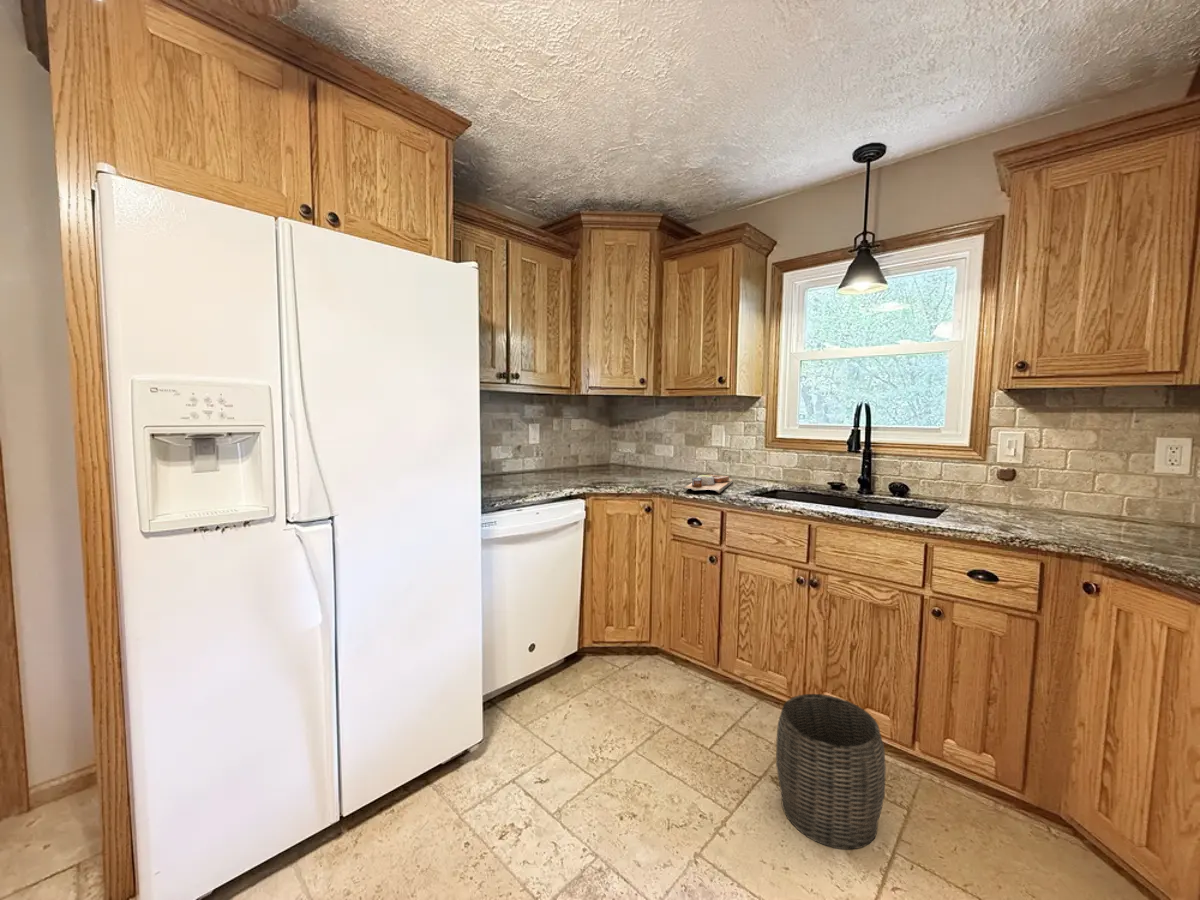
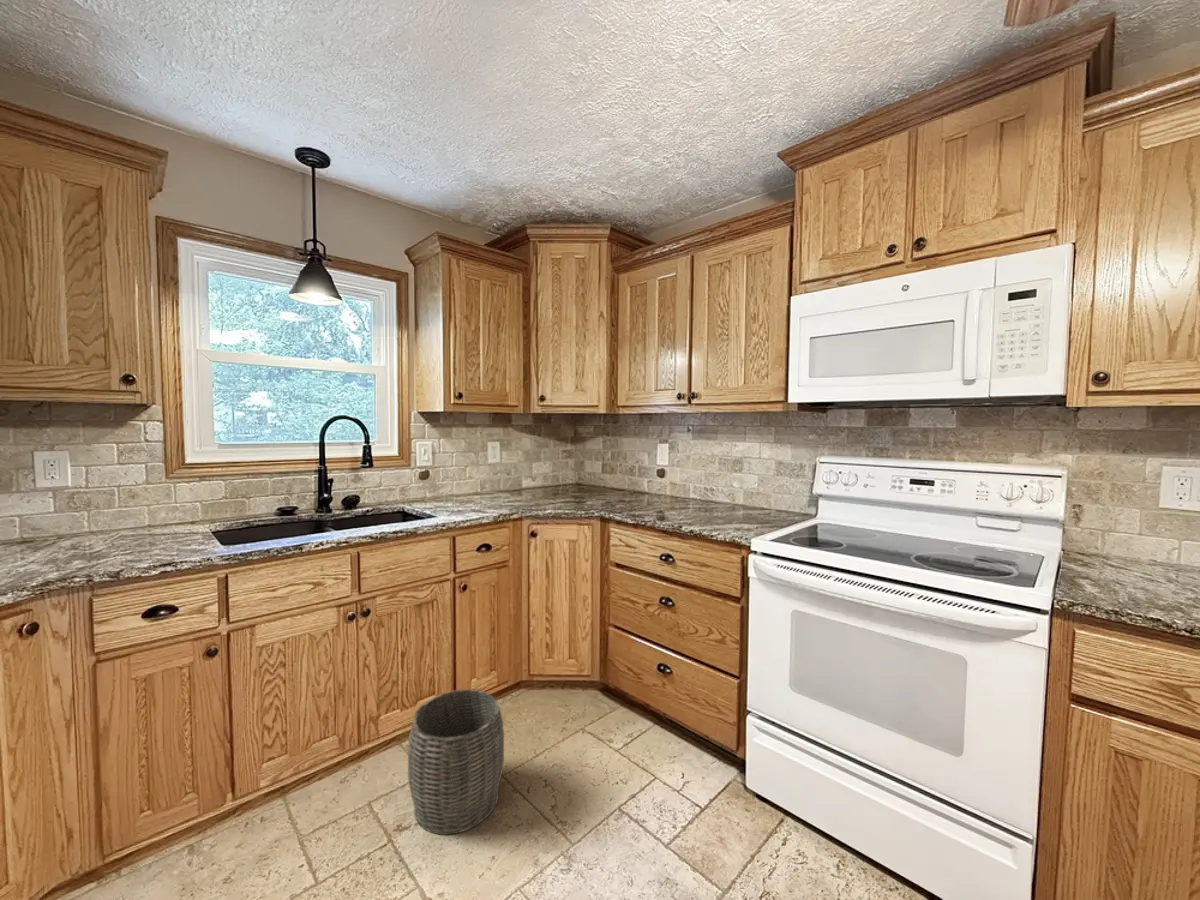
cutting board: present [683,474,733,493] -> none [41,527,171,562]

